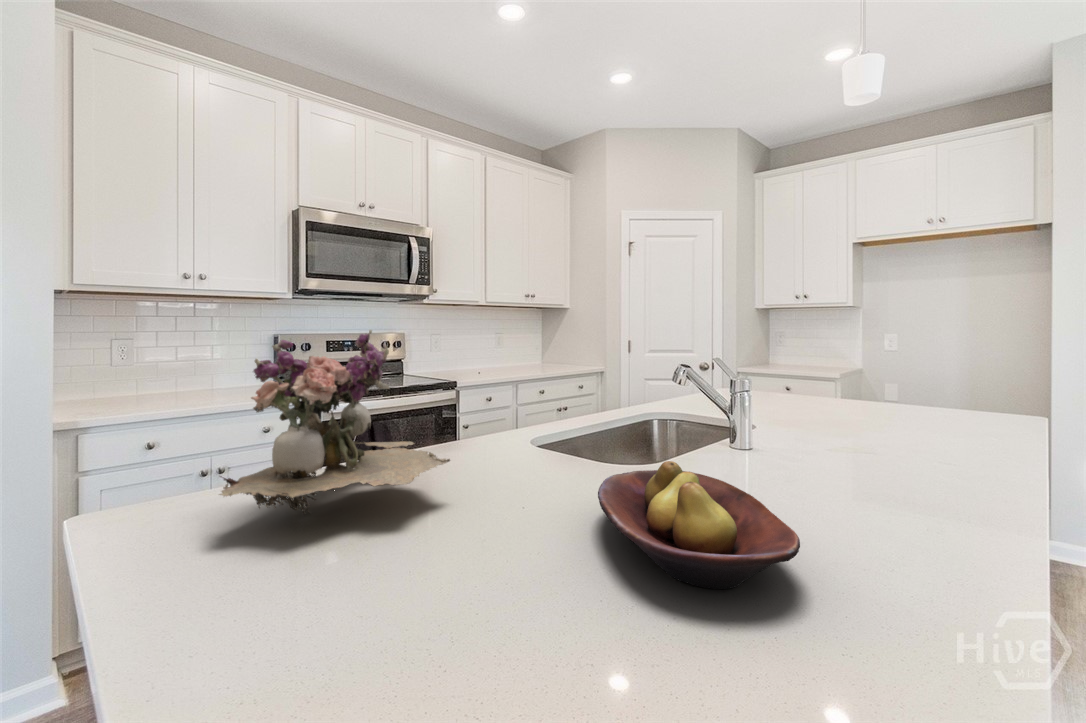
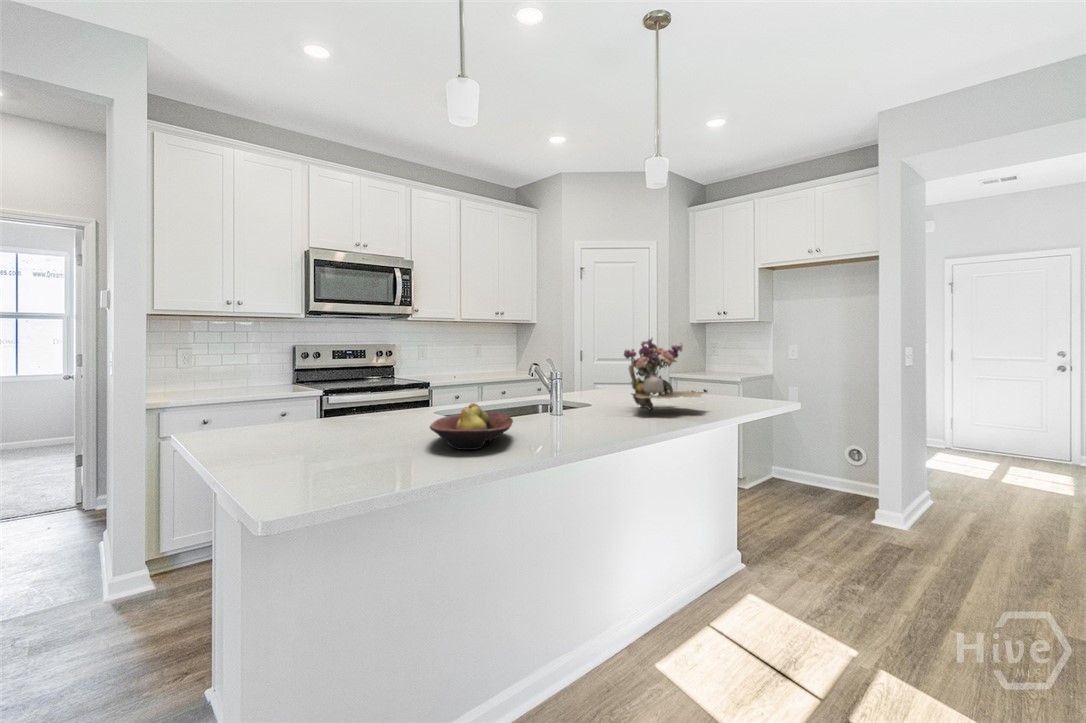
flower arrangement: present [220,330,450,513] -> present [624,338,704,411]

